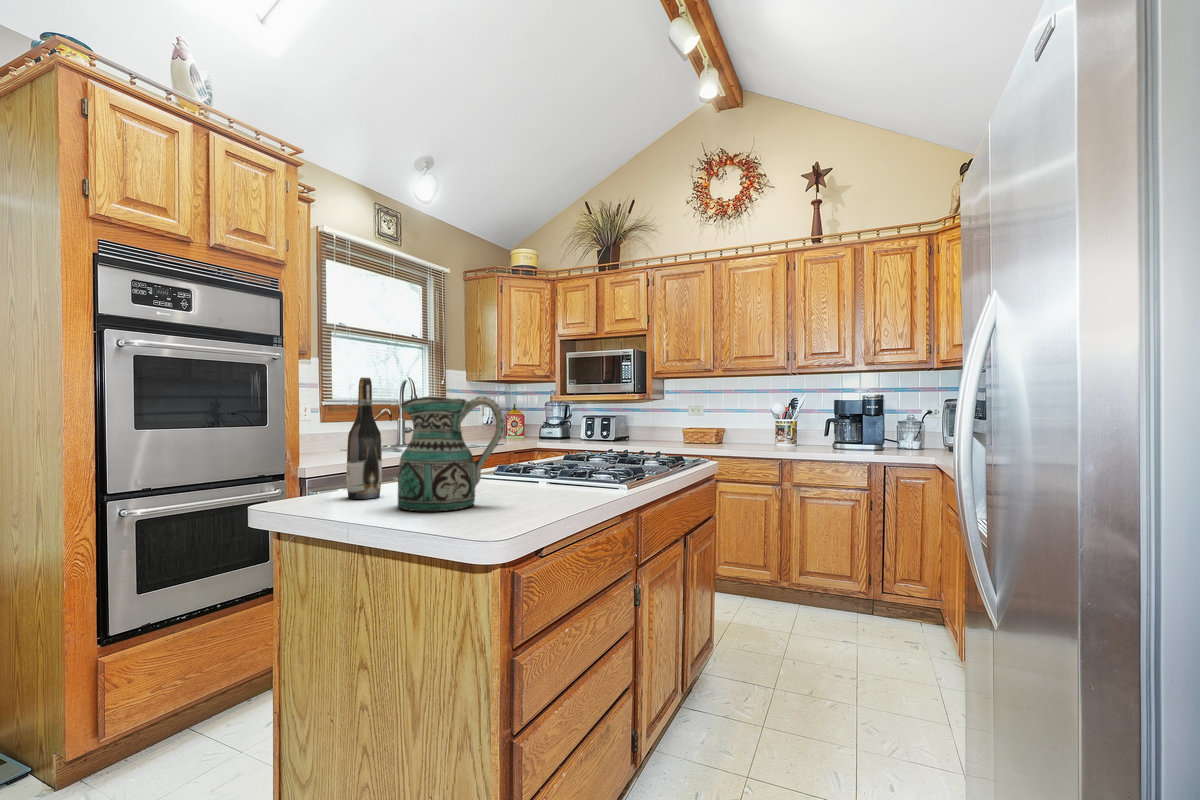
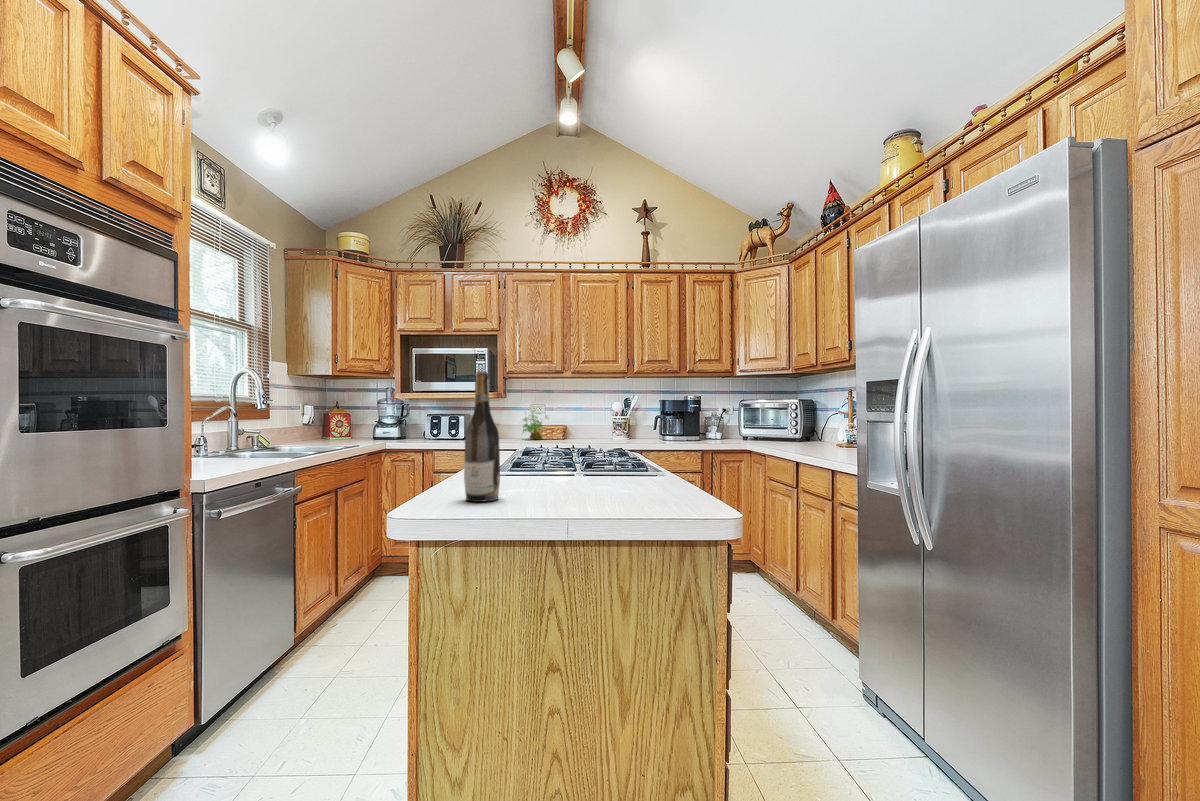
ceramic pitcher: present [398,396,504,511] -> none [555,392,640,505]
potted plant: none [673,404,705,446] -> present [523,405,548,439]

